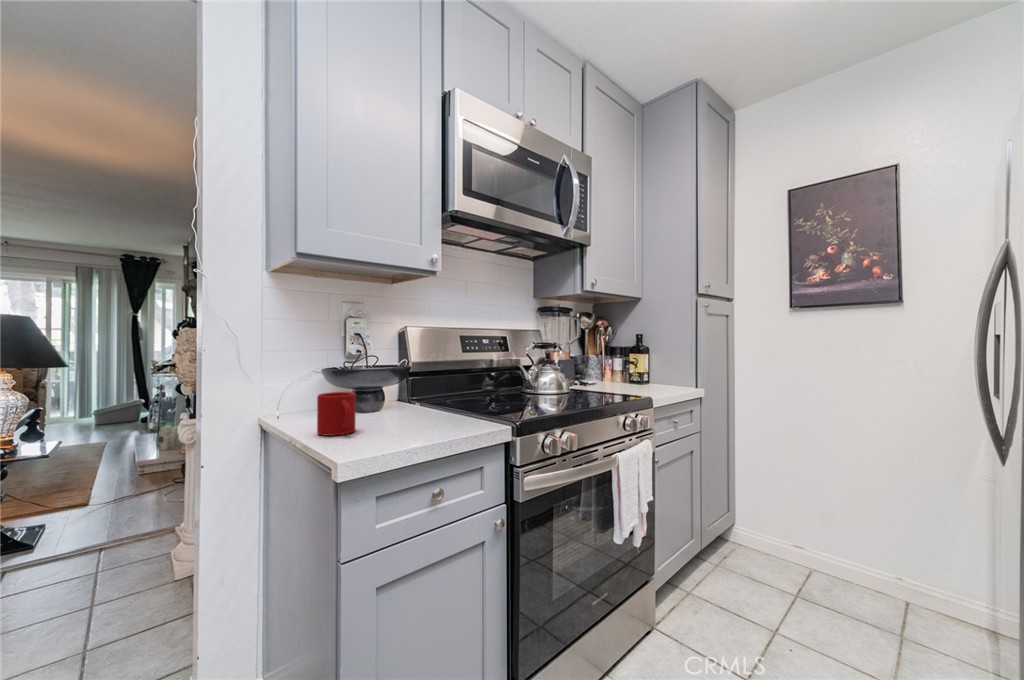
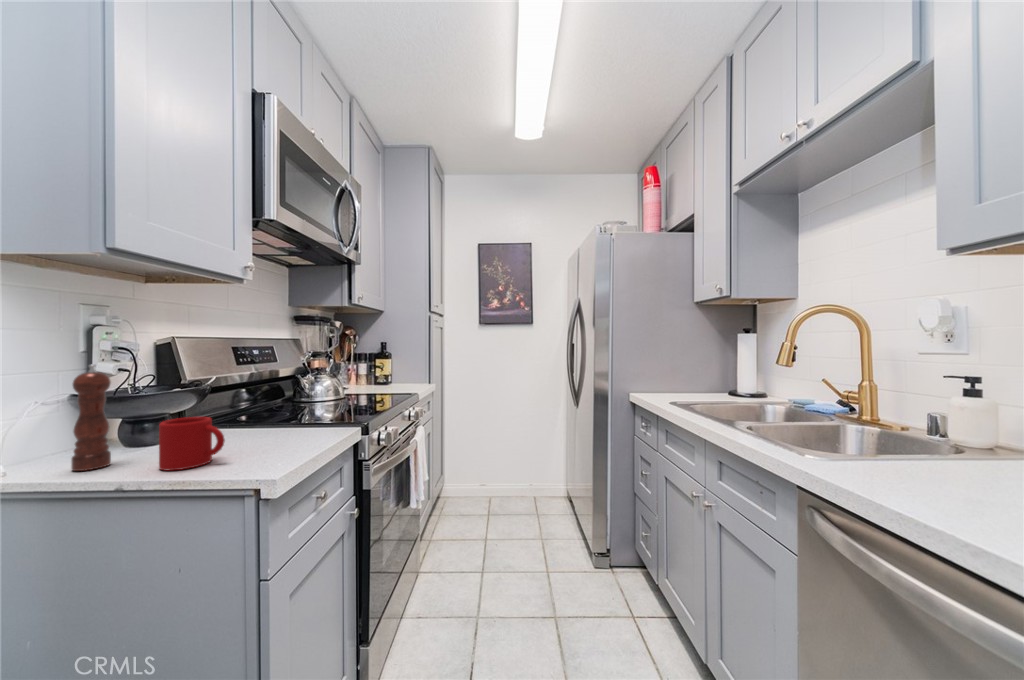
pepper mill: none [296,345,319,424] -> present [71,365,111,471]

